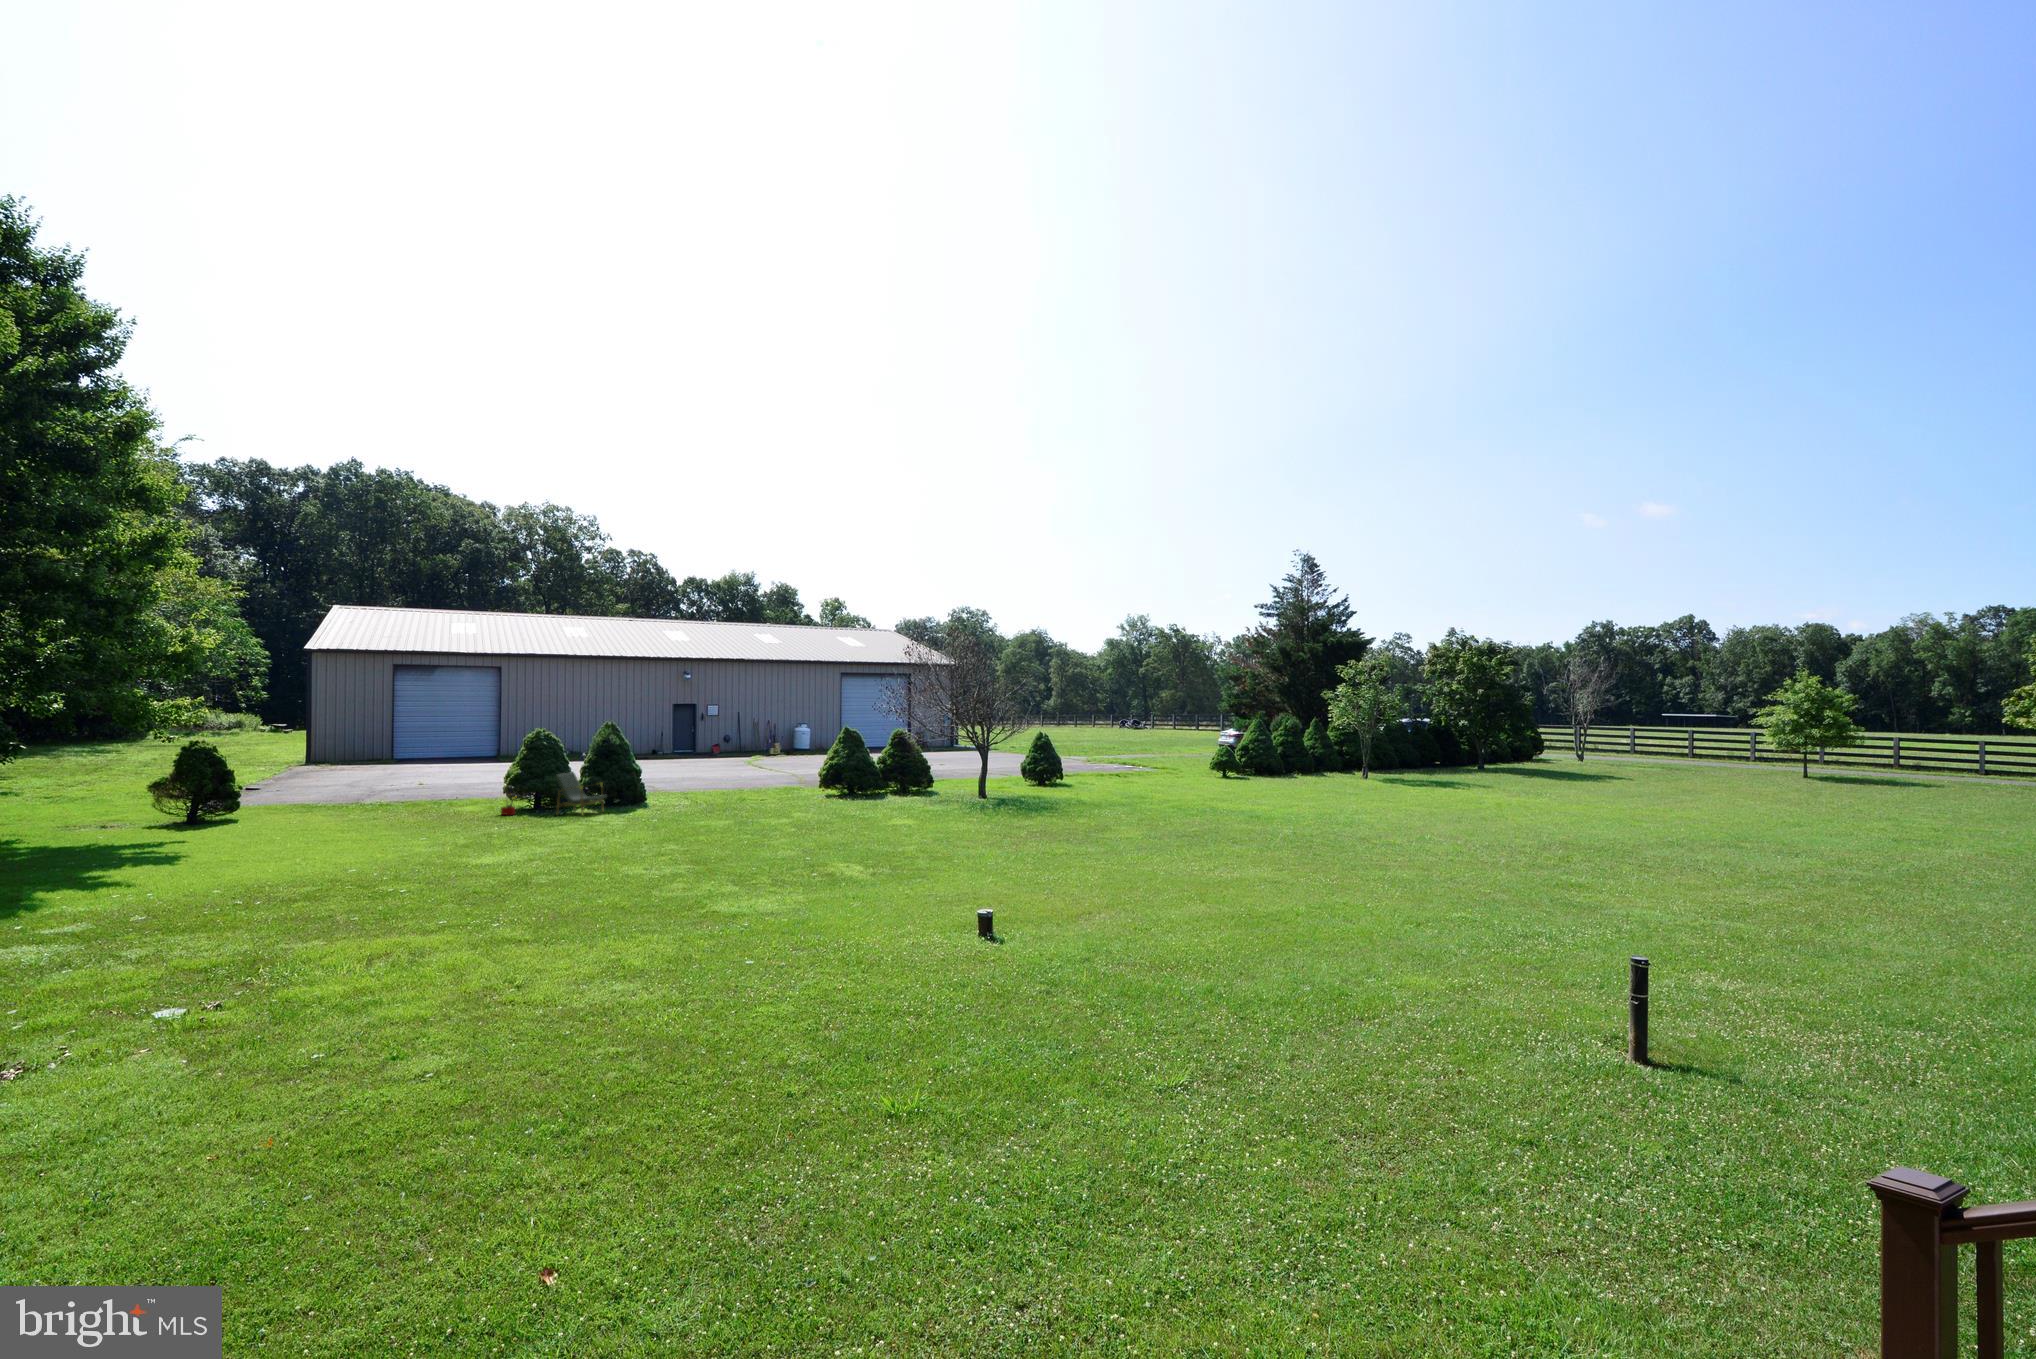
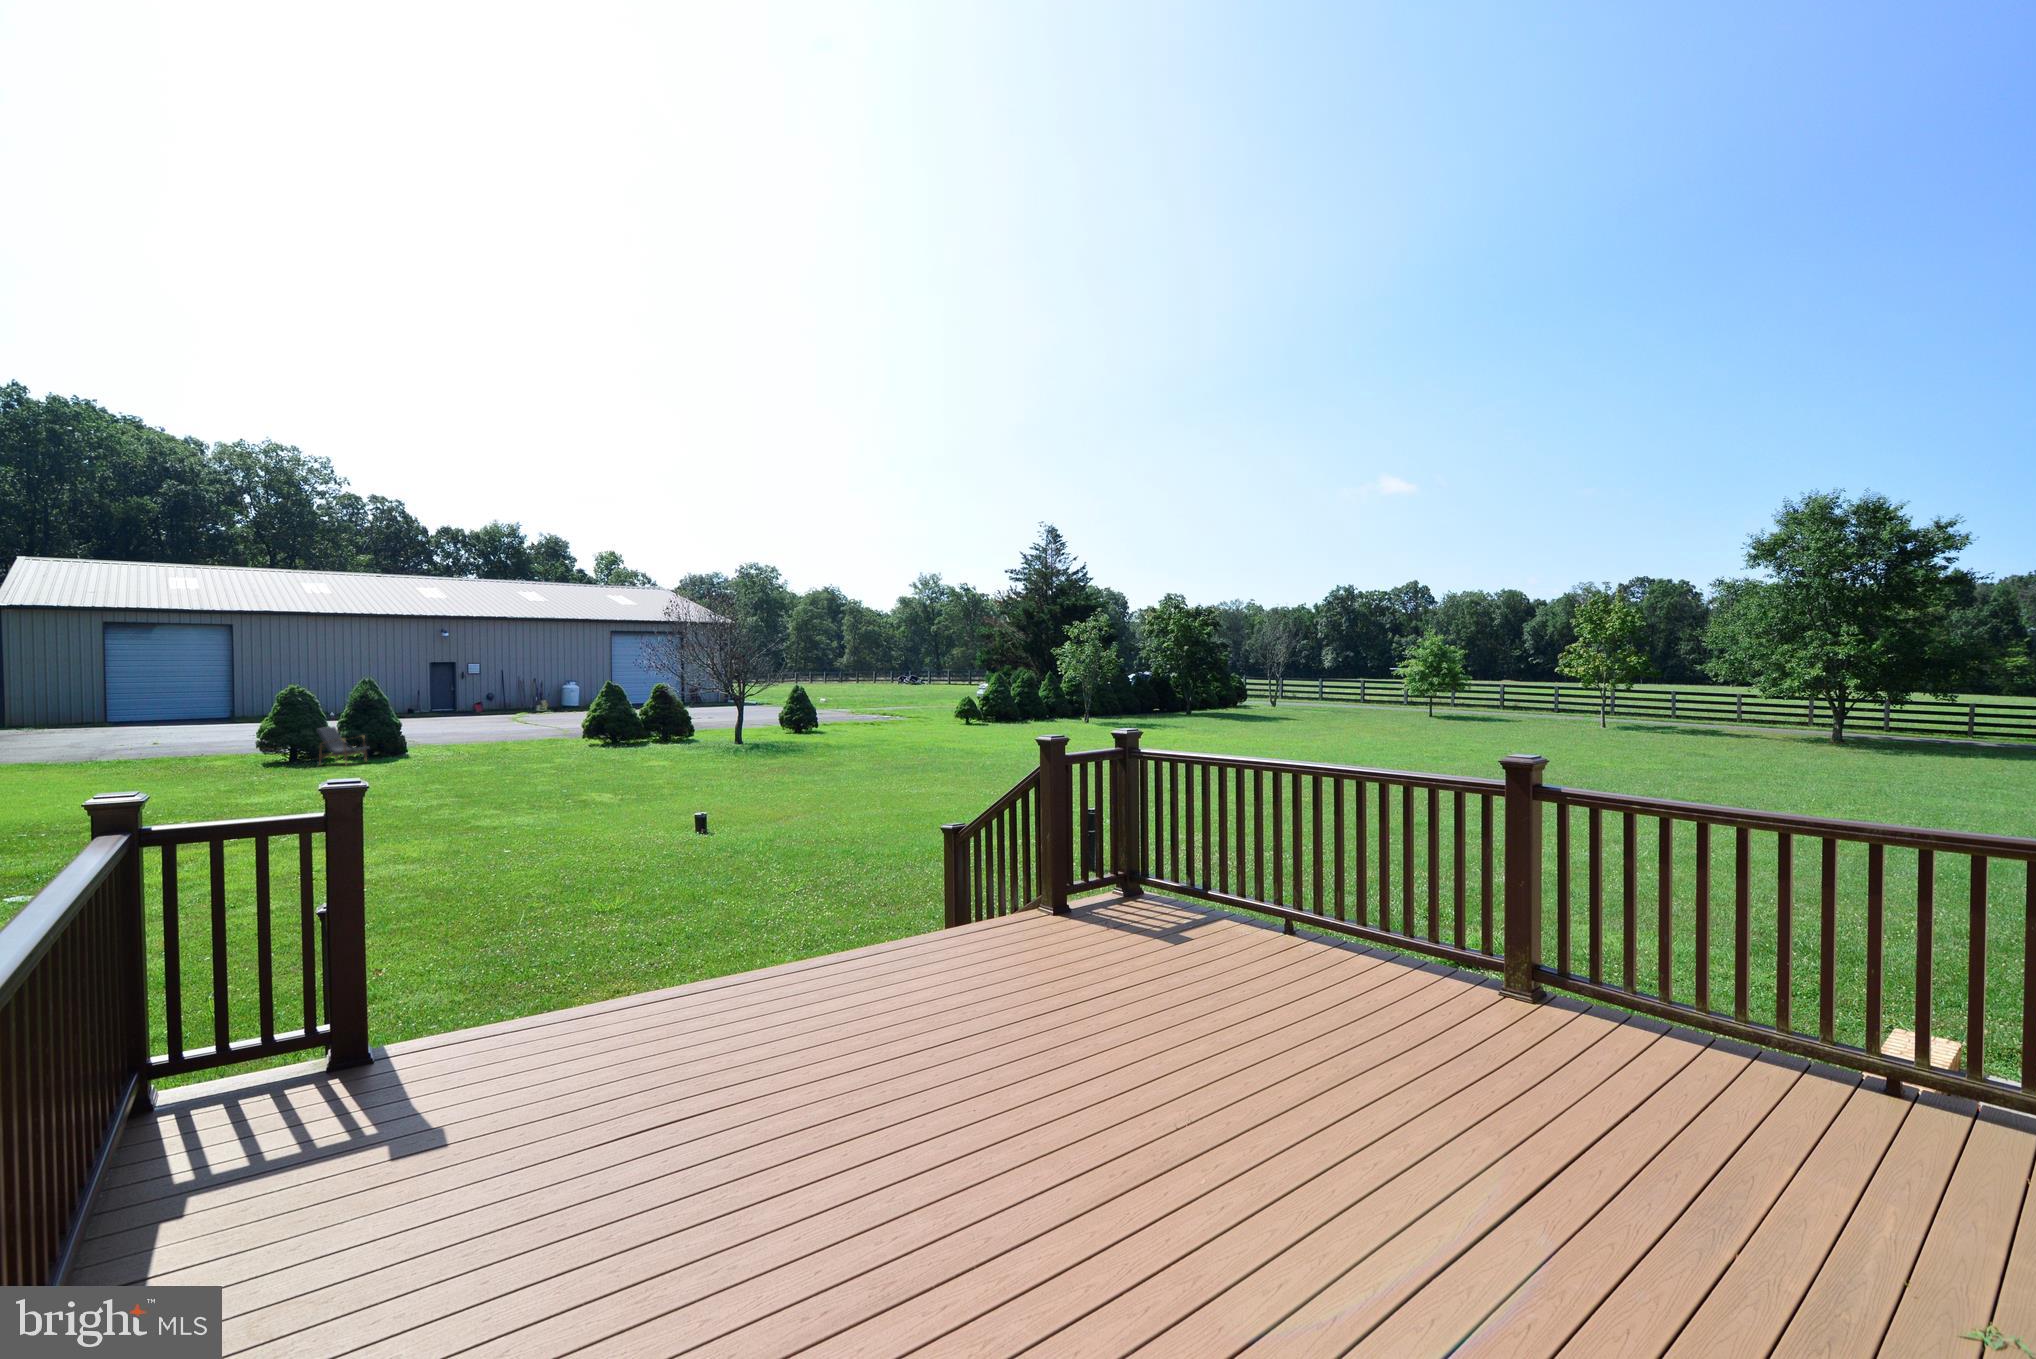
decorative plant: present [501,797,517,815] -> none [261,738,279,767]

